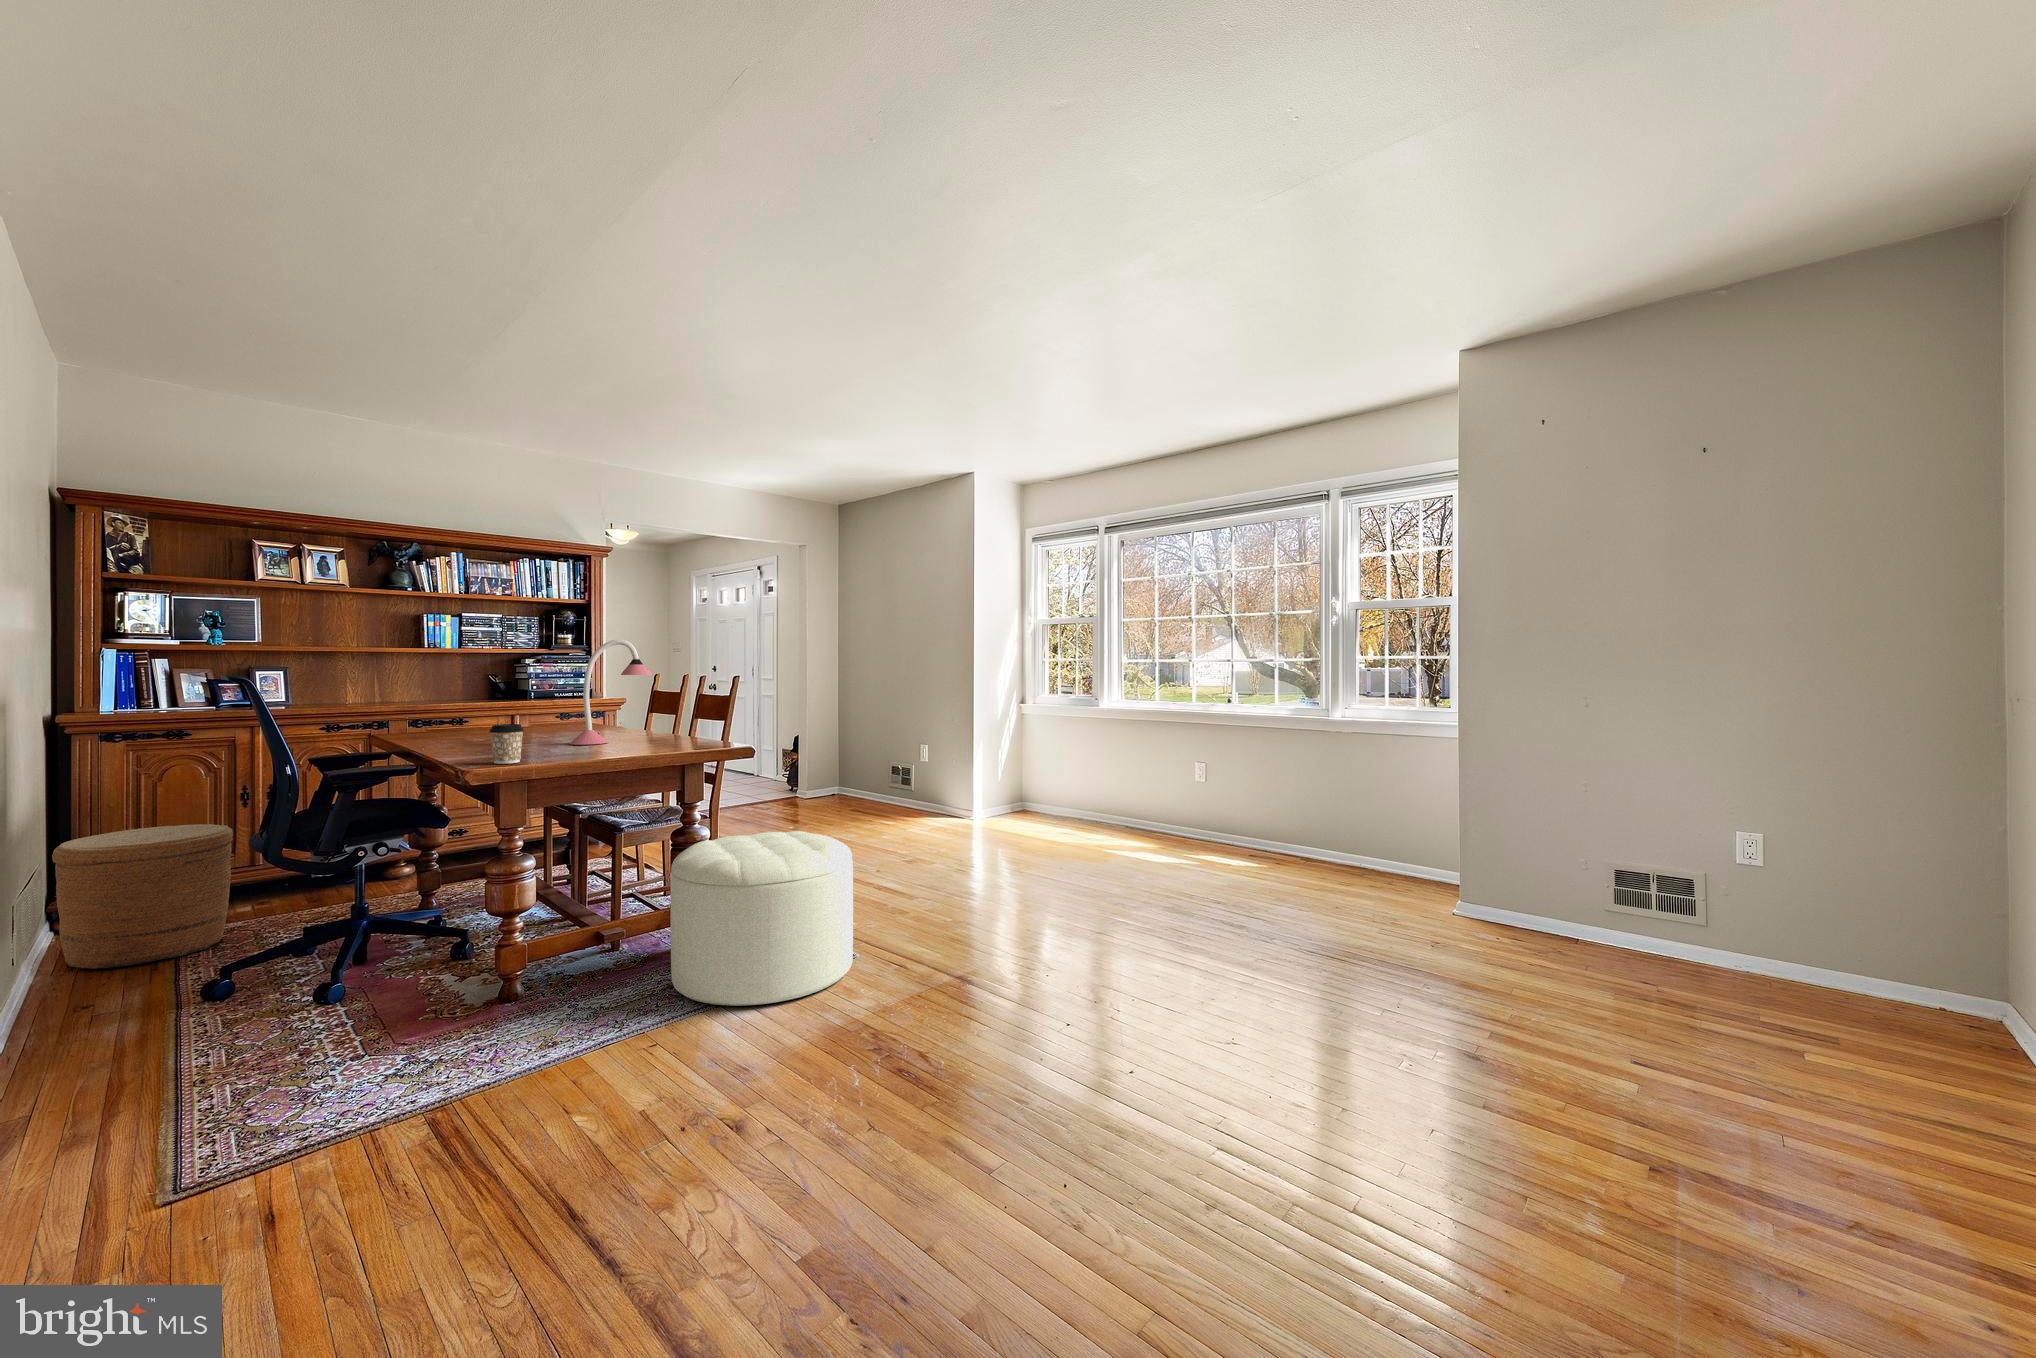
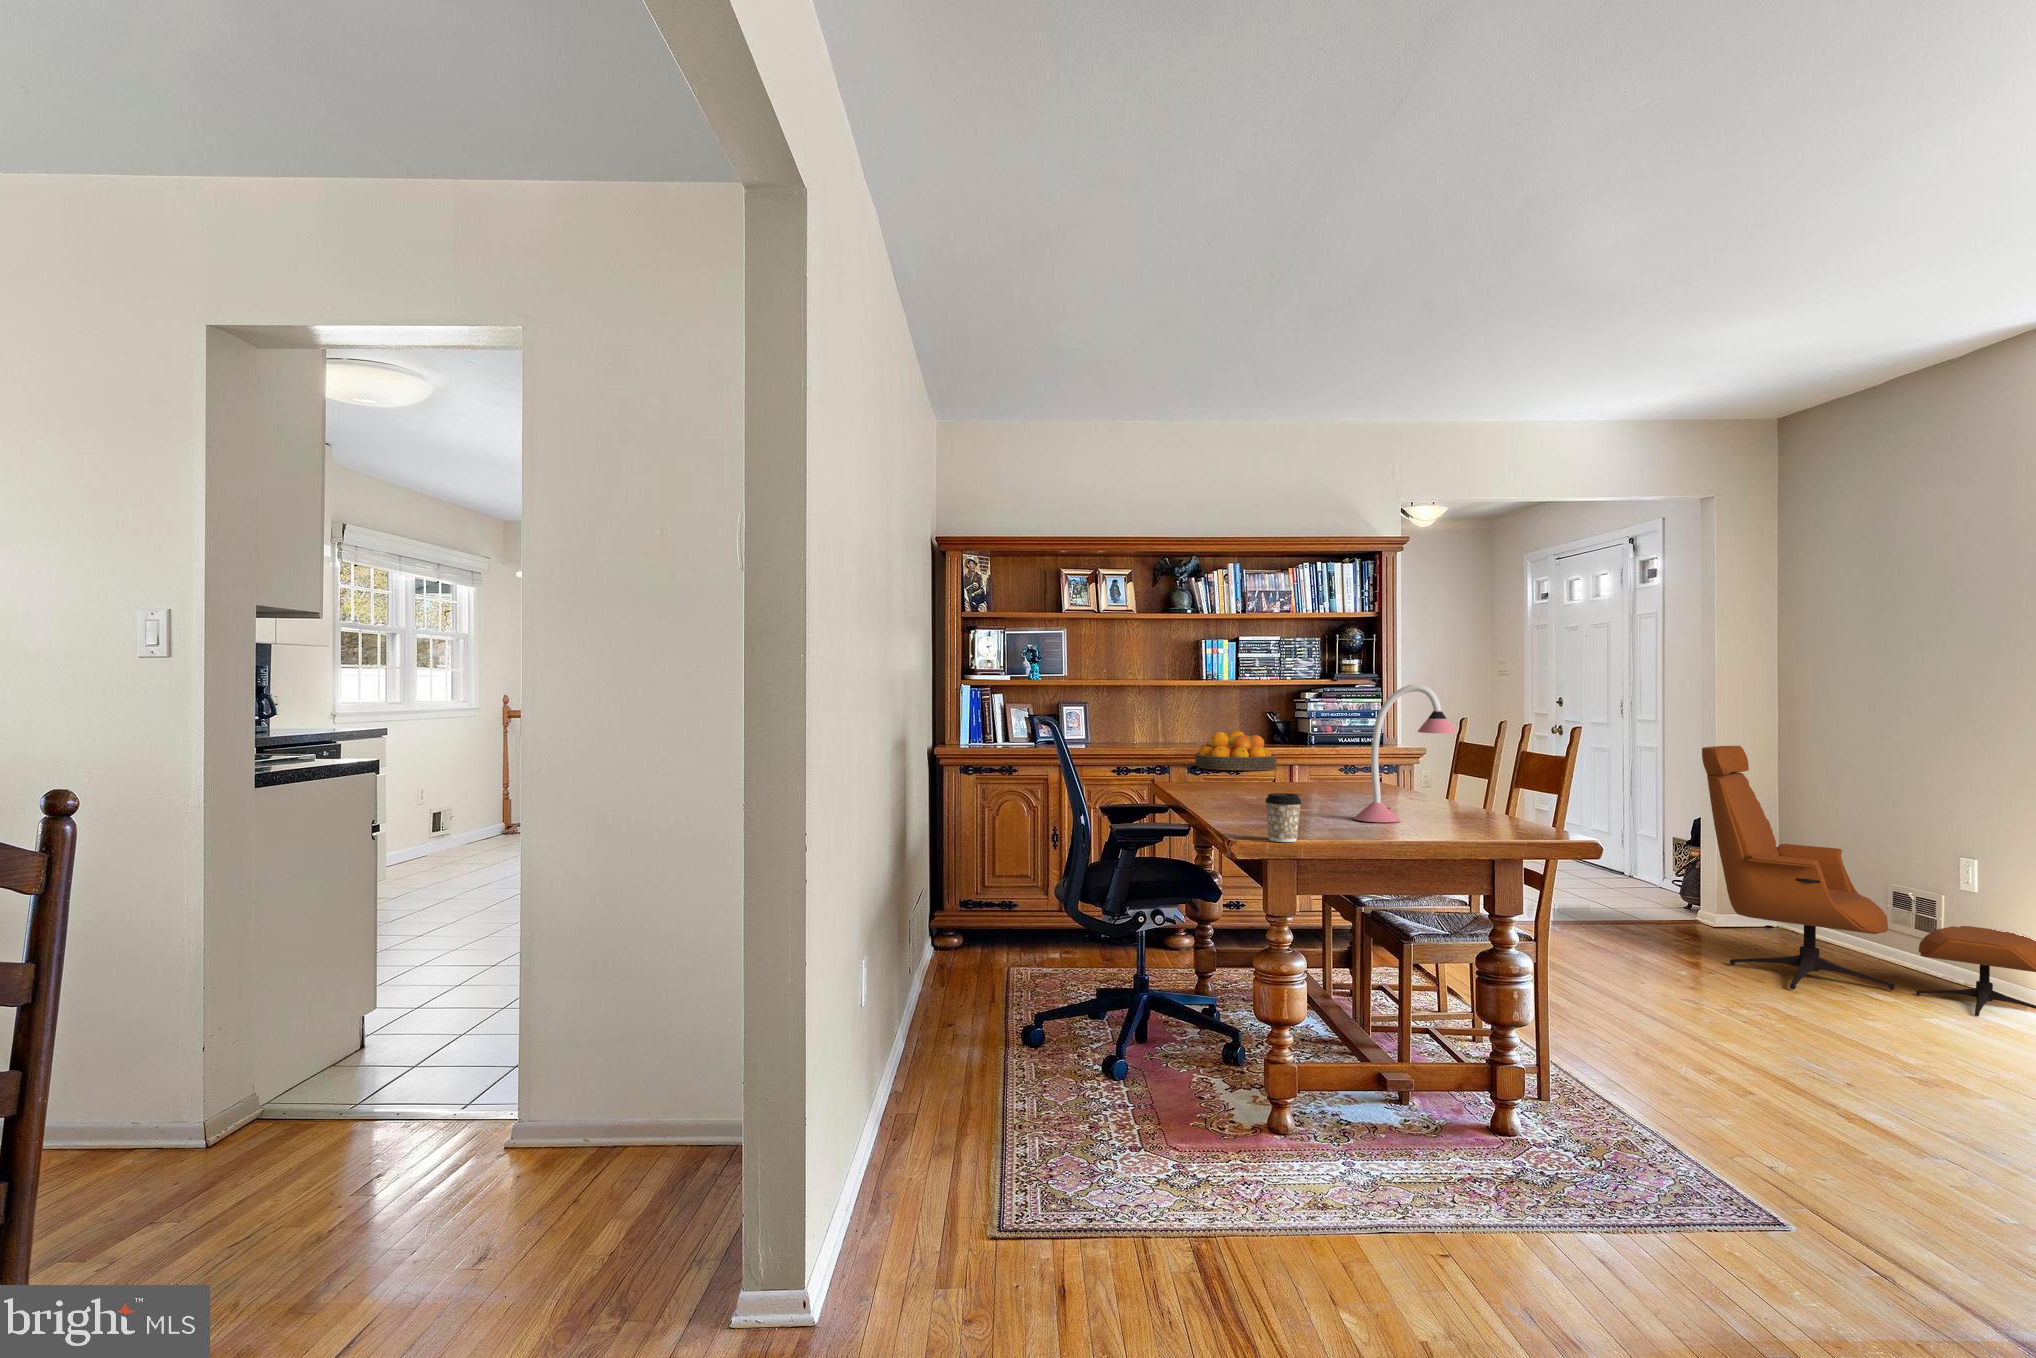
lounge chair: none [805,688,976,829] -> present [1702,746,2036,1016]
fruit bowl: none [418,689,498,721] -> present [1195,730,1276,770]
woven basket: present [52,824,233,969] -> none [916,862,1037,996]
ottoman: present [670,831,853,1007] -> none [1473,977,1761,1247]

